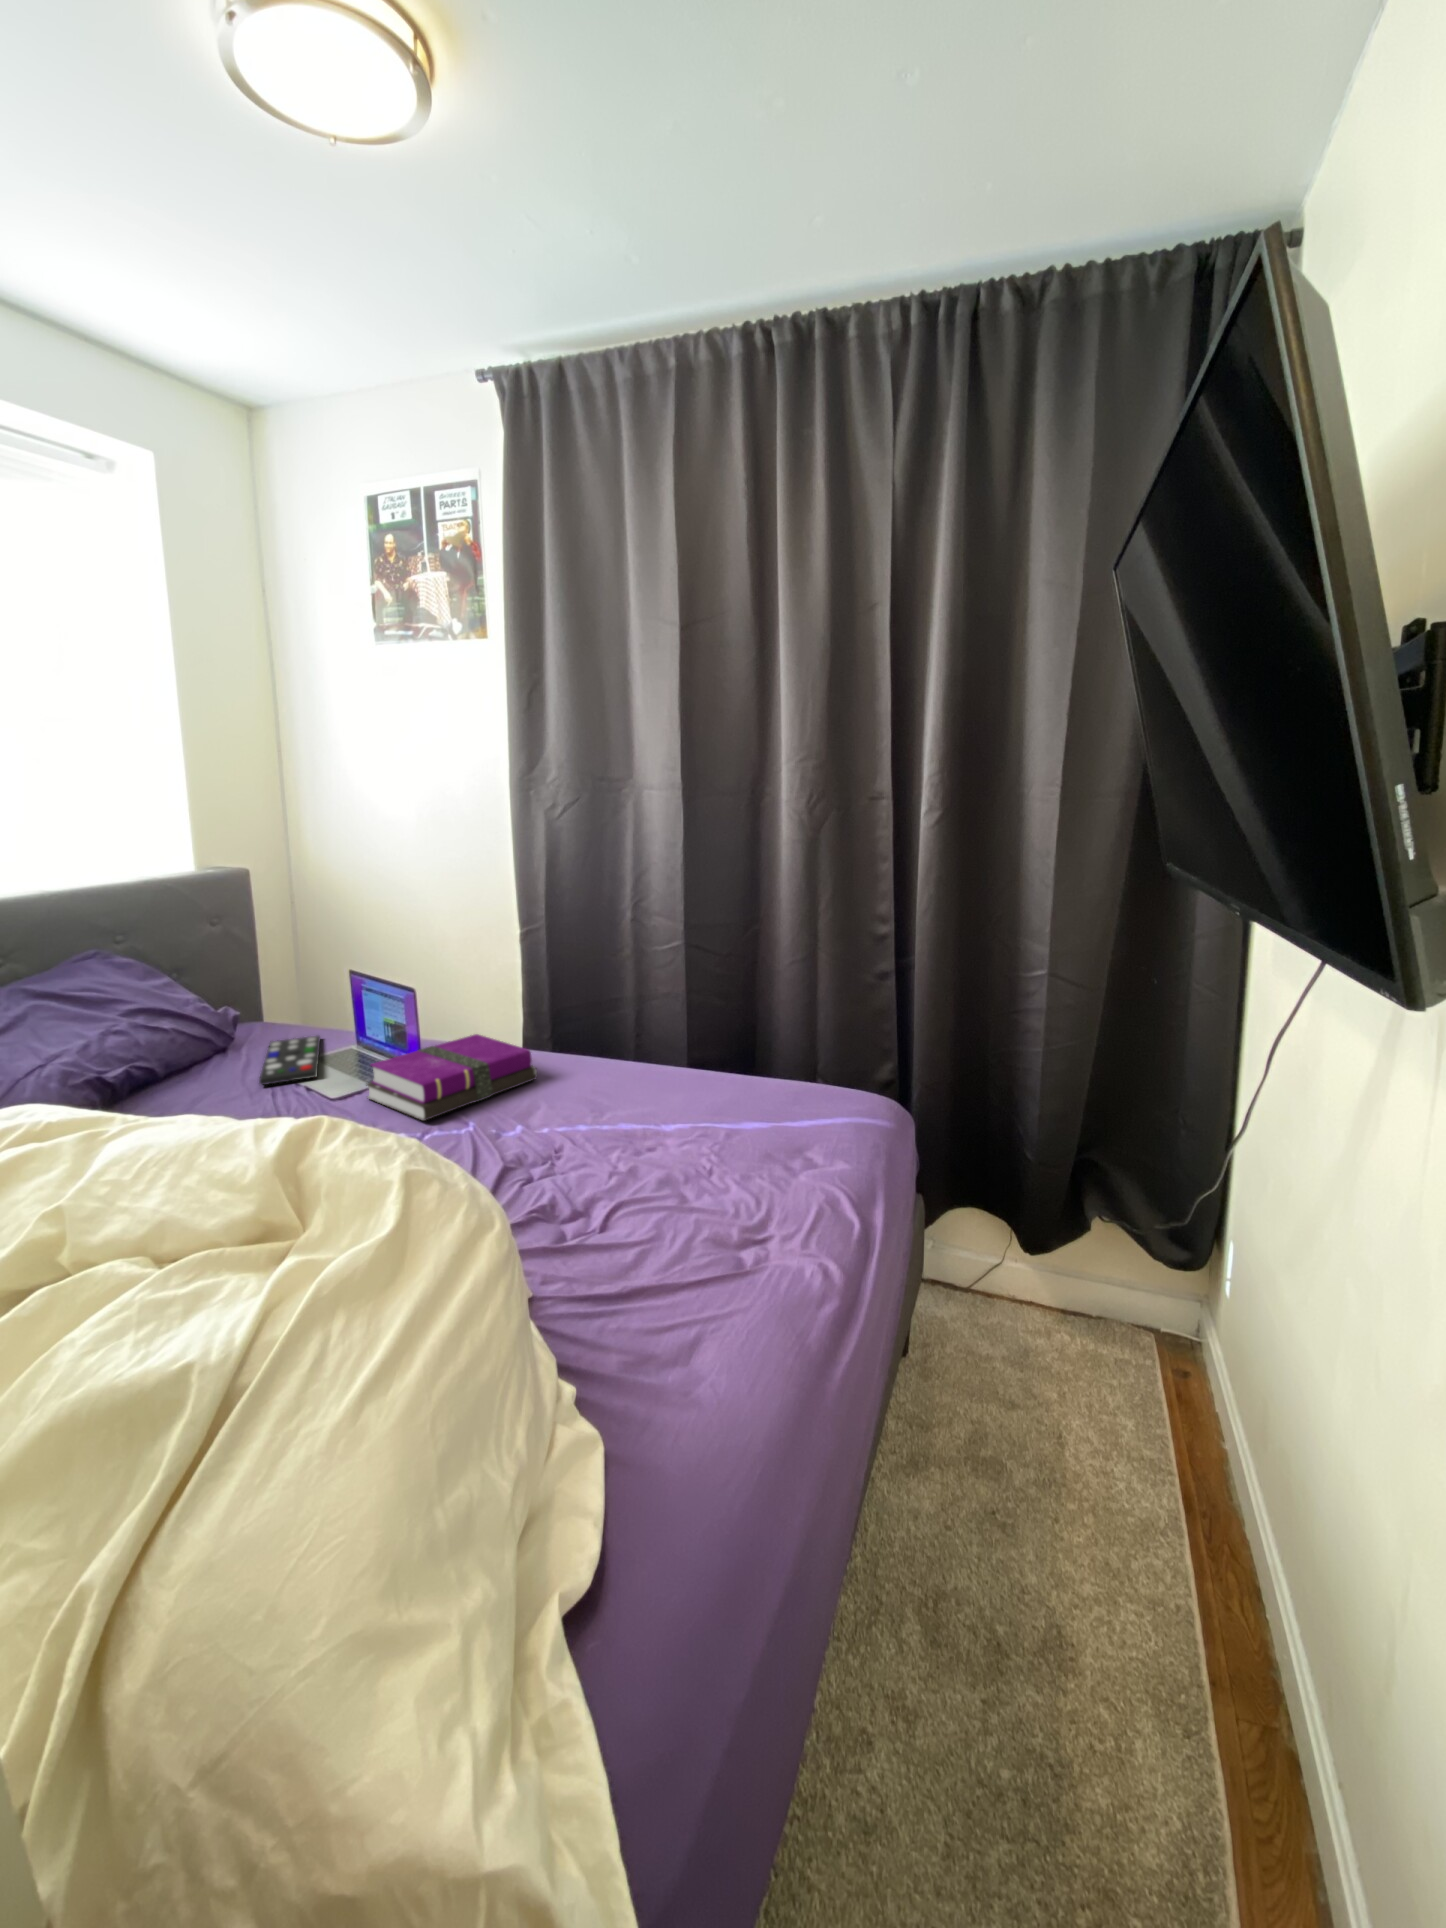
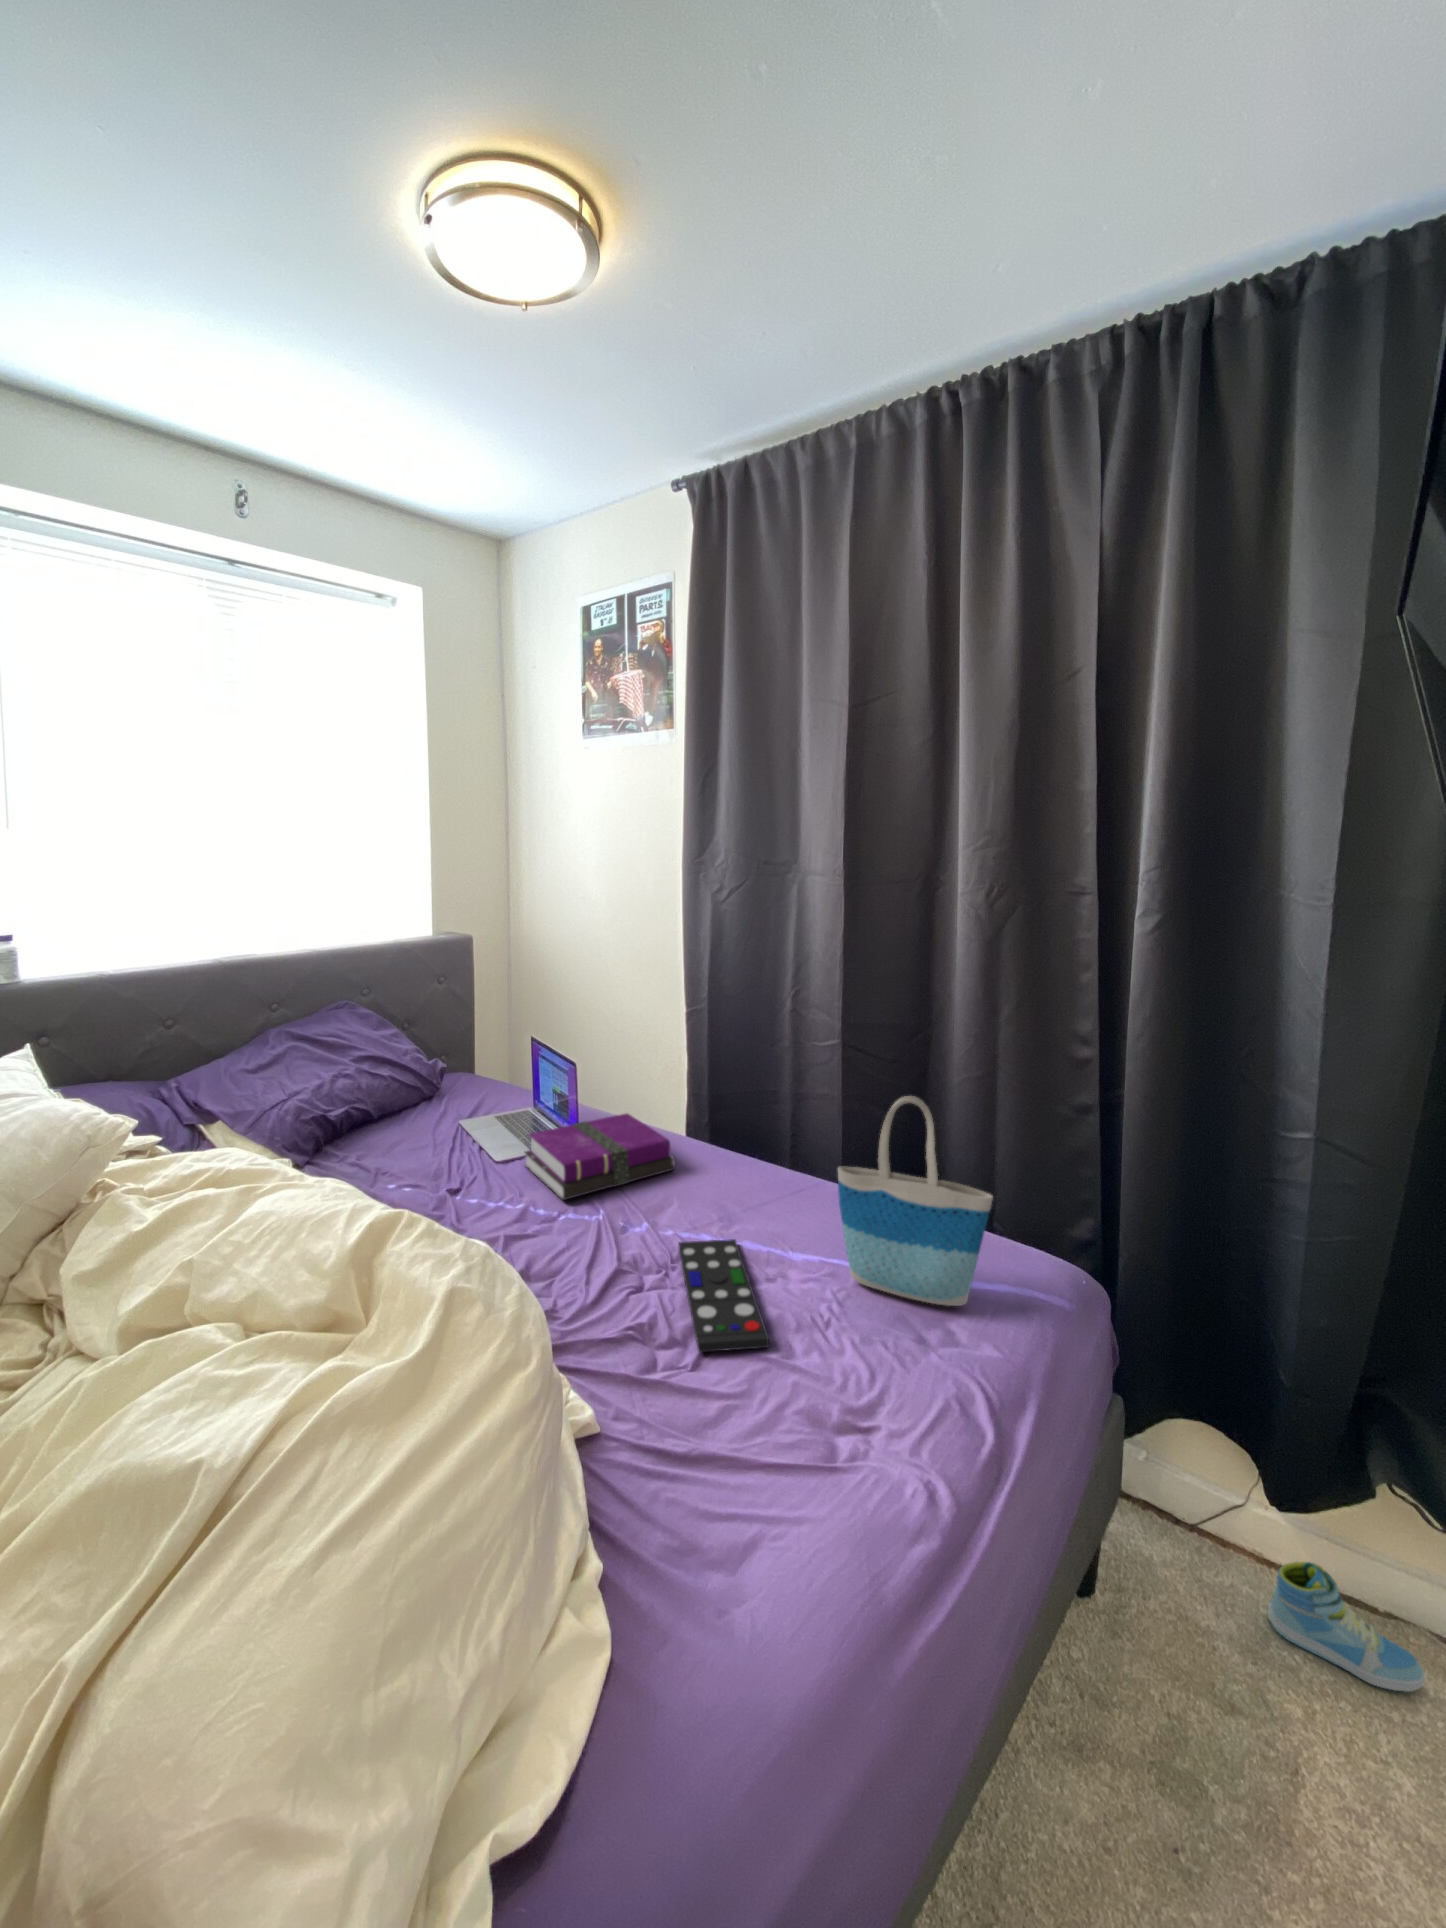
tote bag: none [711,965,843,1141] -> present [838,1096,993,1306]
remote control: present [259,1036,320,1085] -> present [678,1239,769,1352]
sneaker: none [1025,1286,1117,1355] -> present [1268,1562,1425,1691]

